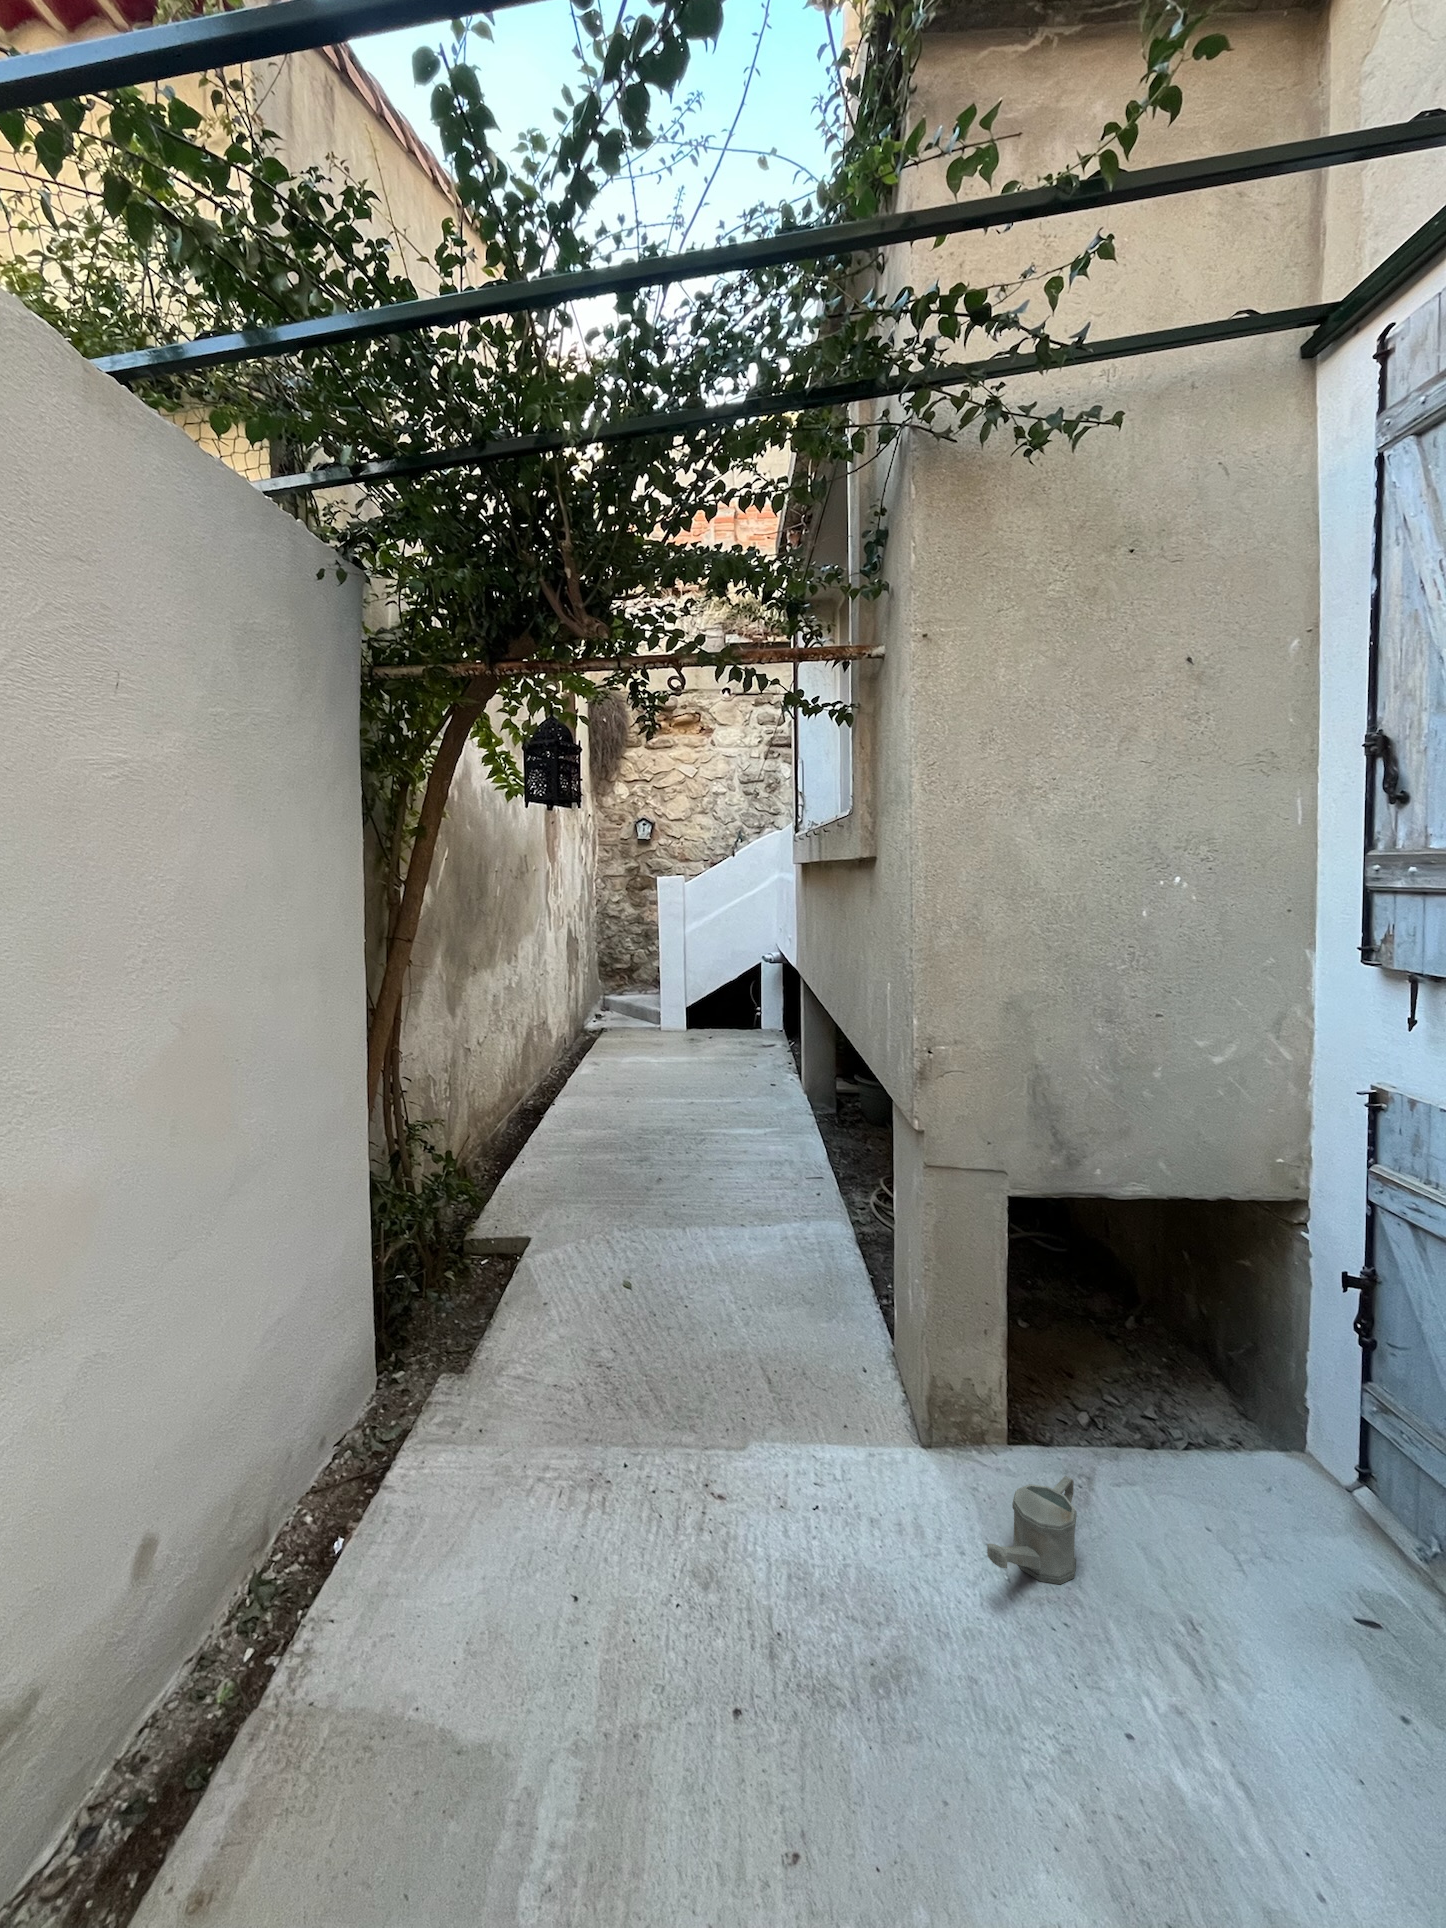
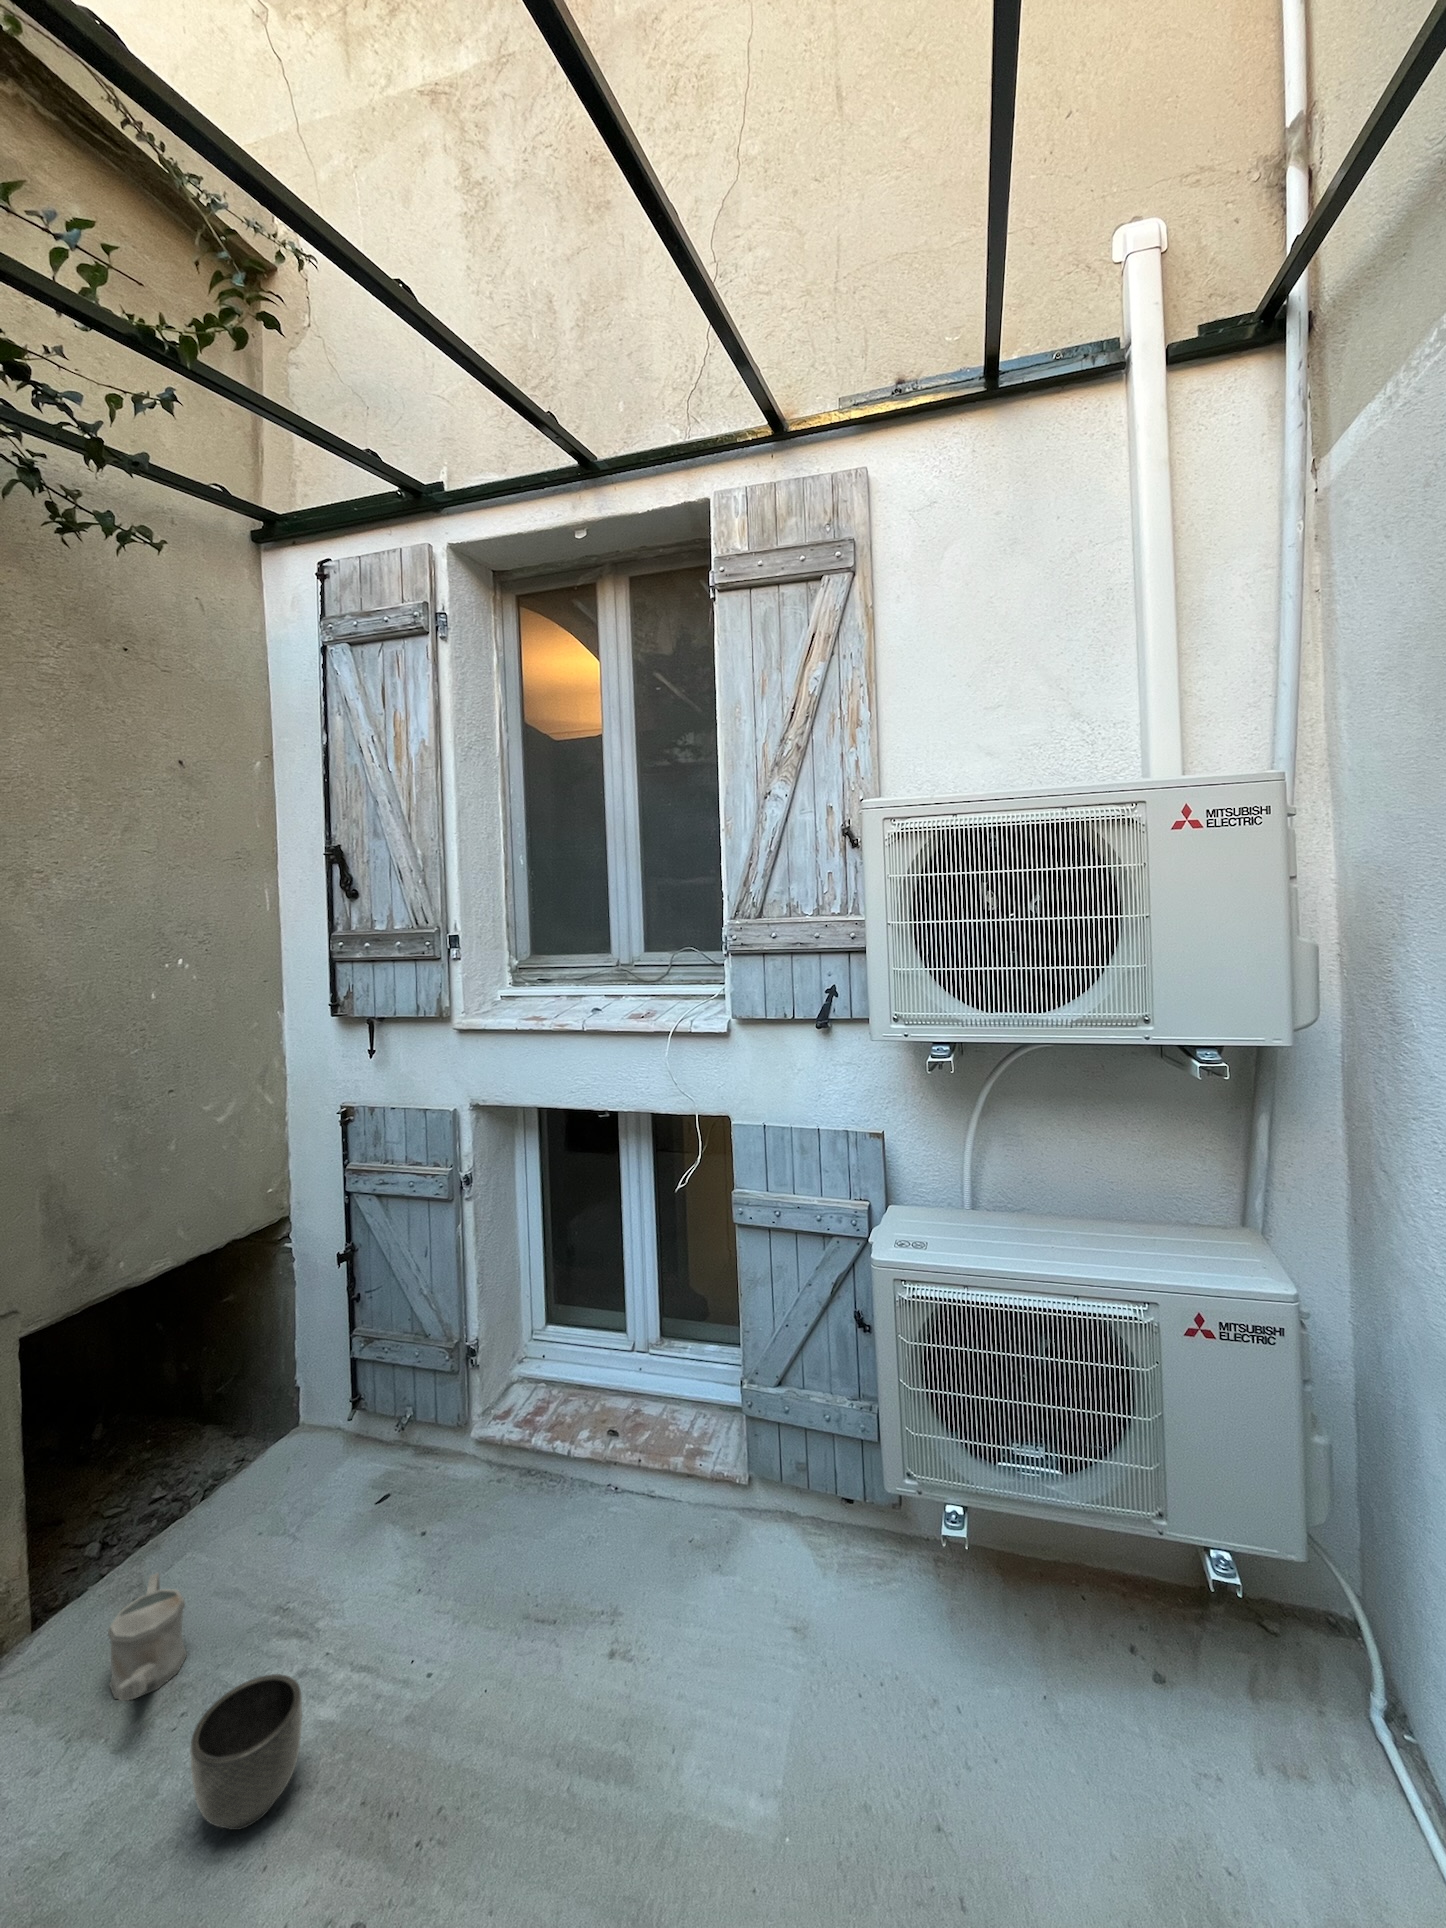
planter: none [985,1636,1093,1795] -> present [190,1674,302,1830]

